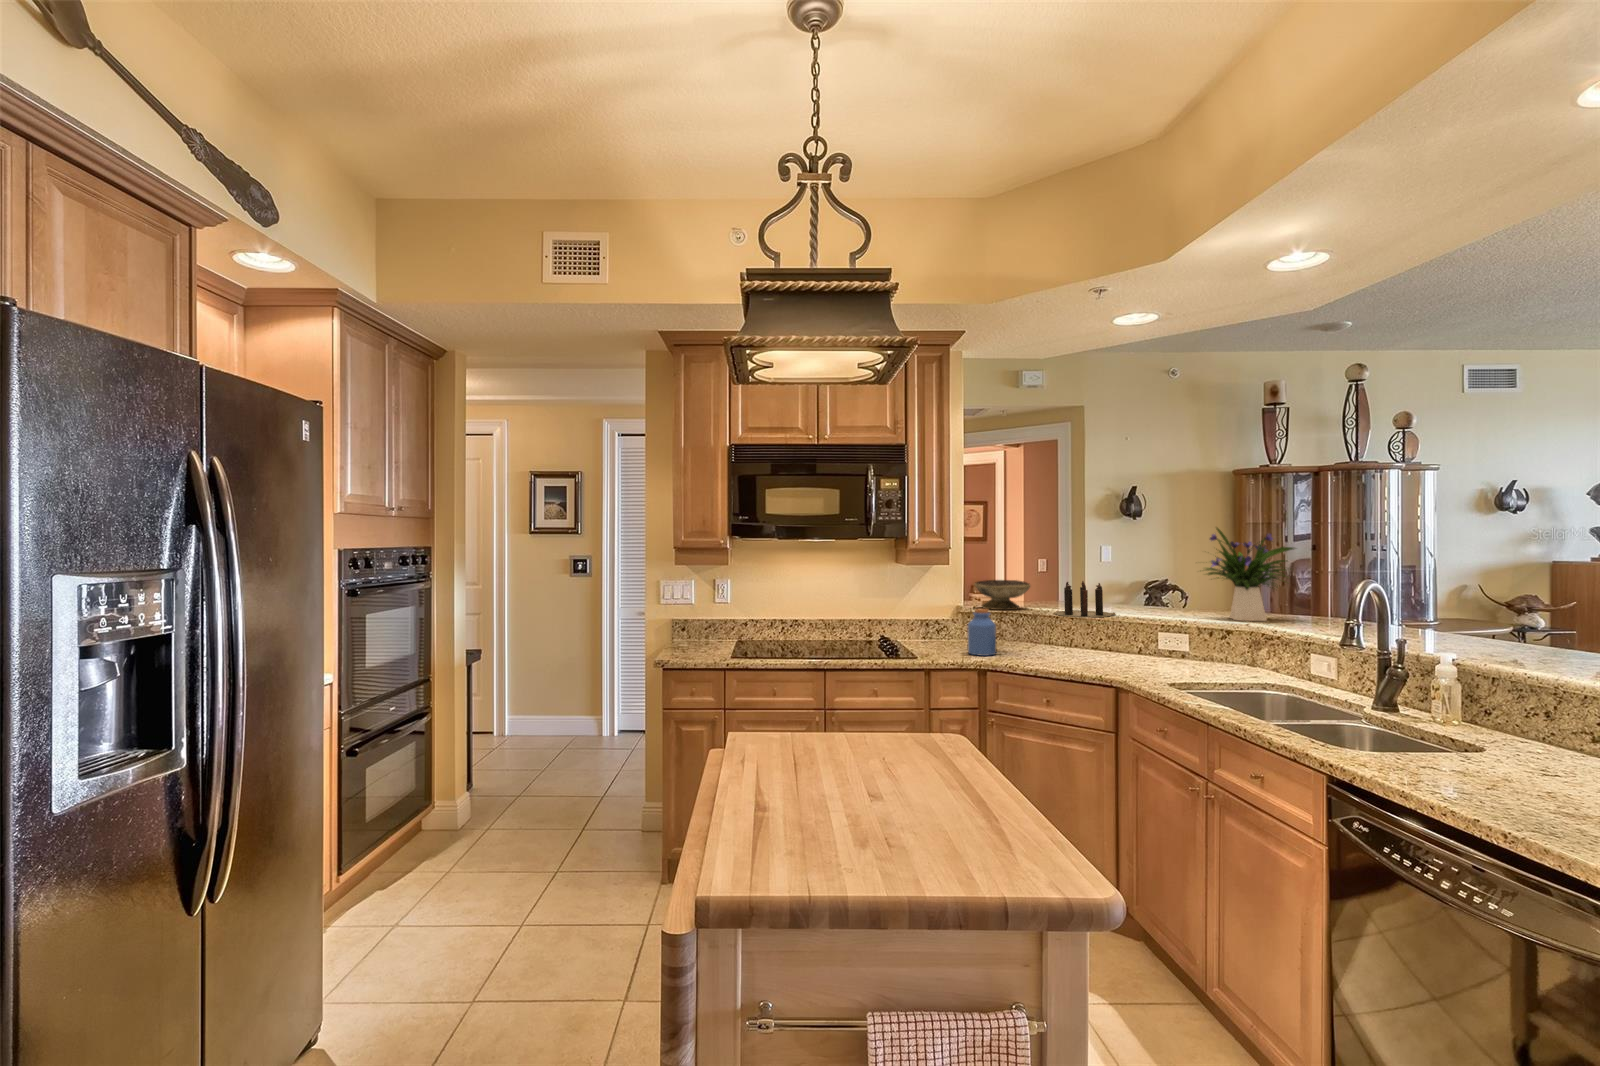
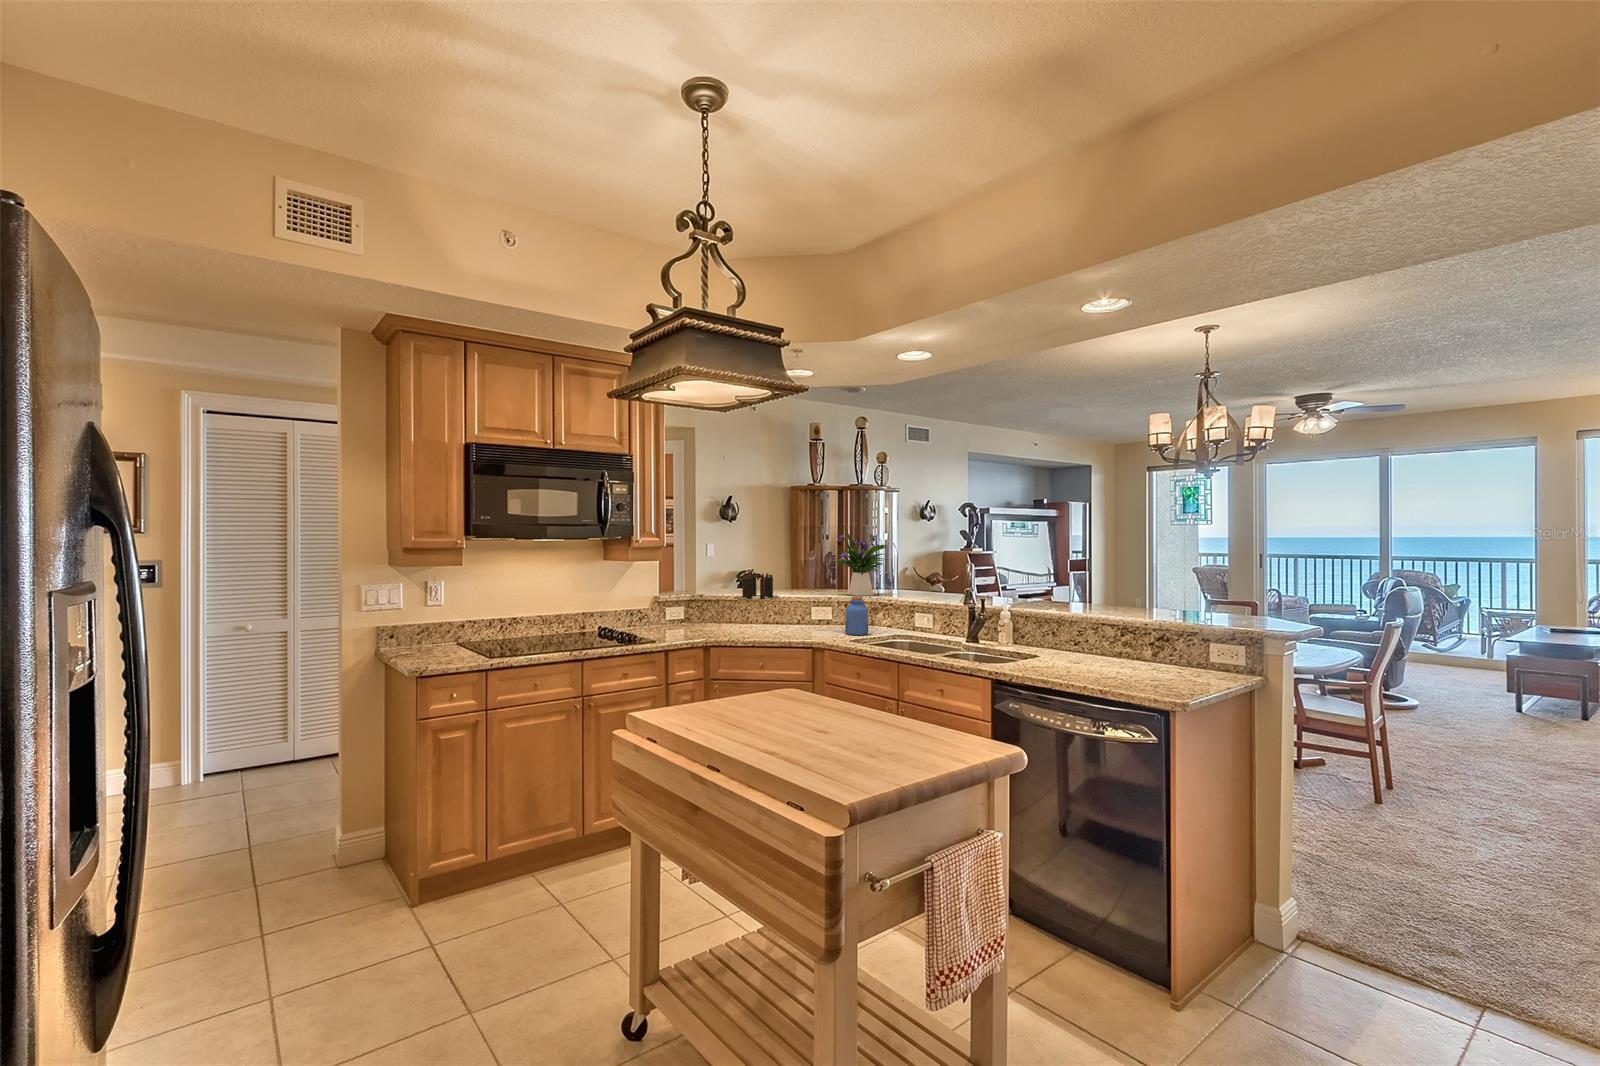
decorative bowl: present [975,580,1030,610] -> none [661,573,708,598]
jar: present [967,609,996,656] -> present [845,597,868,635]

